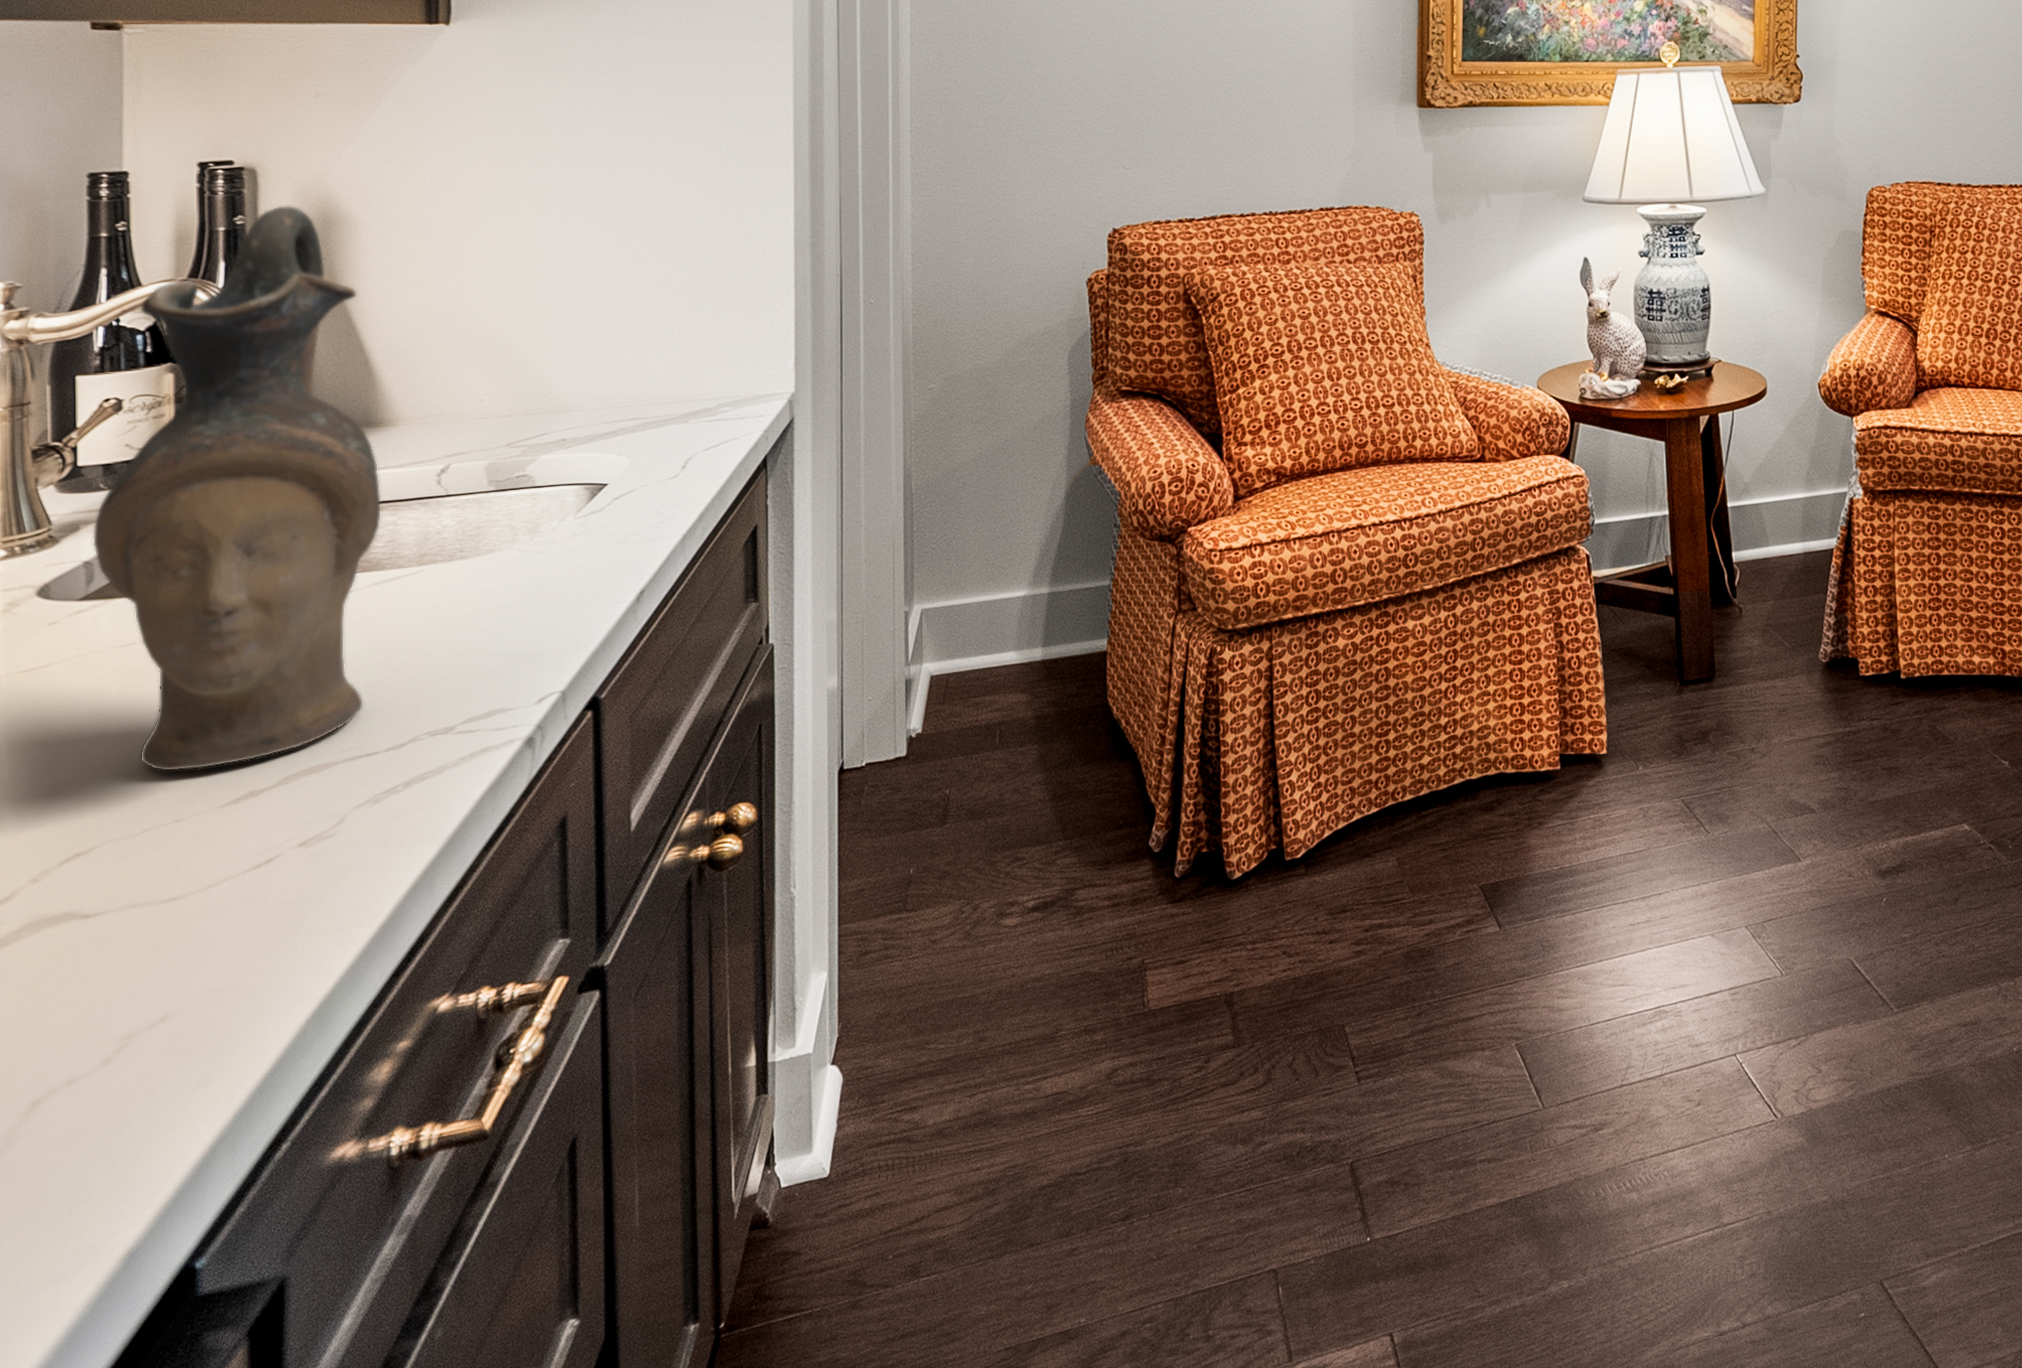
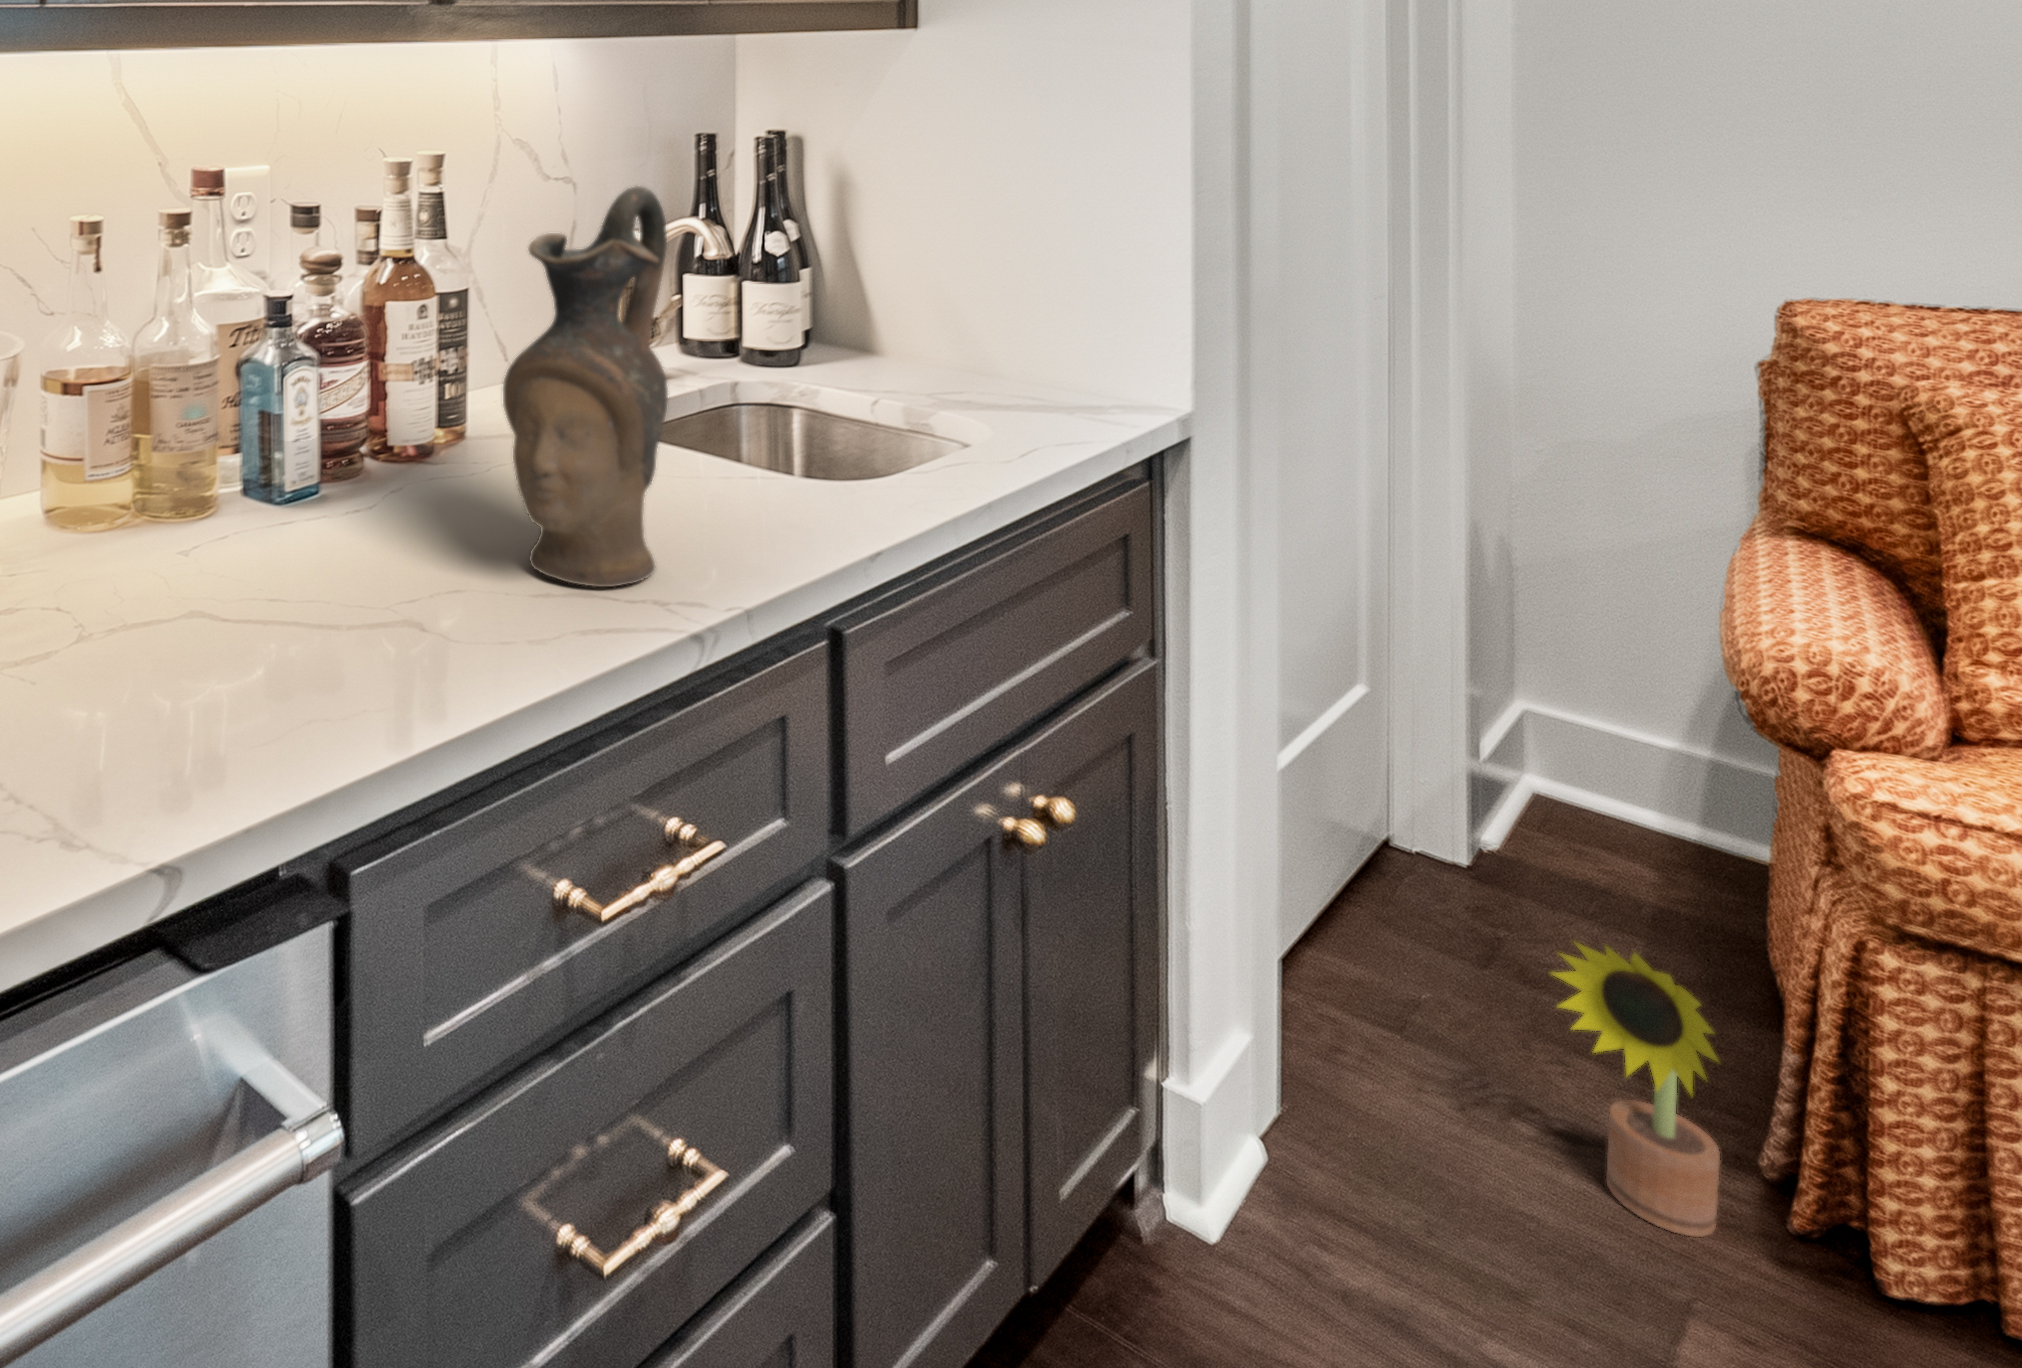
decorative plant: none [1054,735,1167,944] -> present [1553,943,1720,1237]

